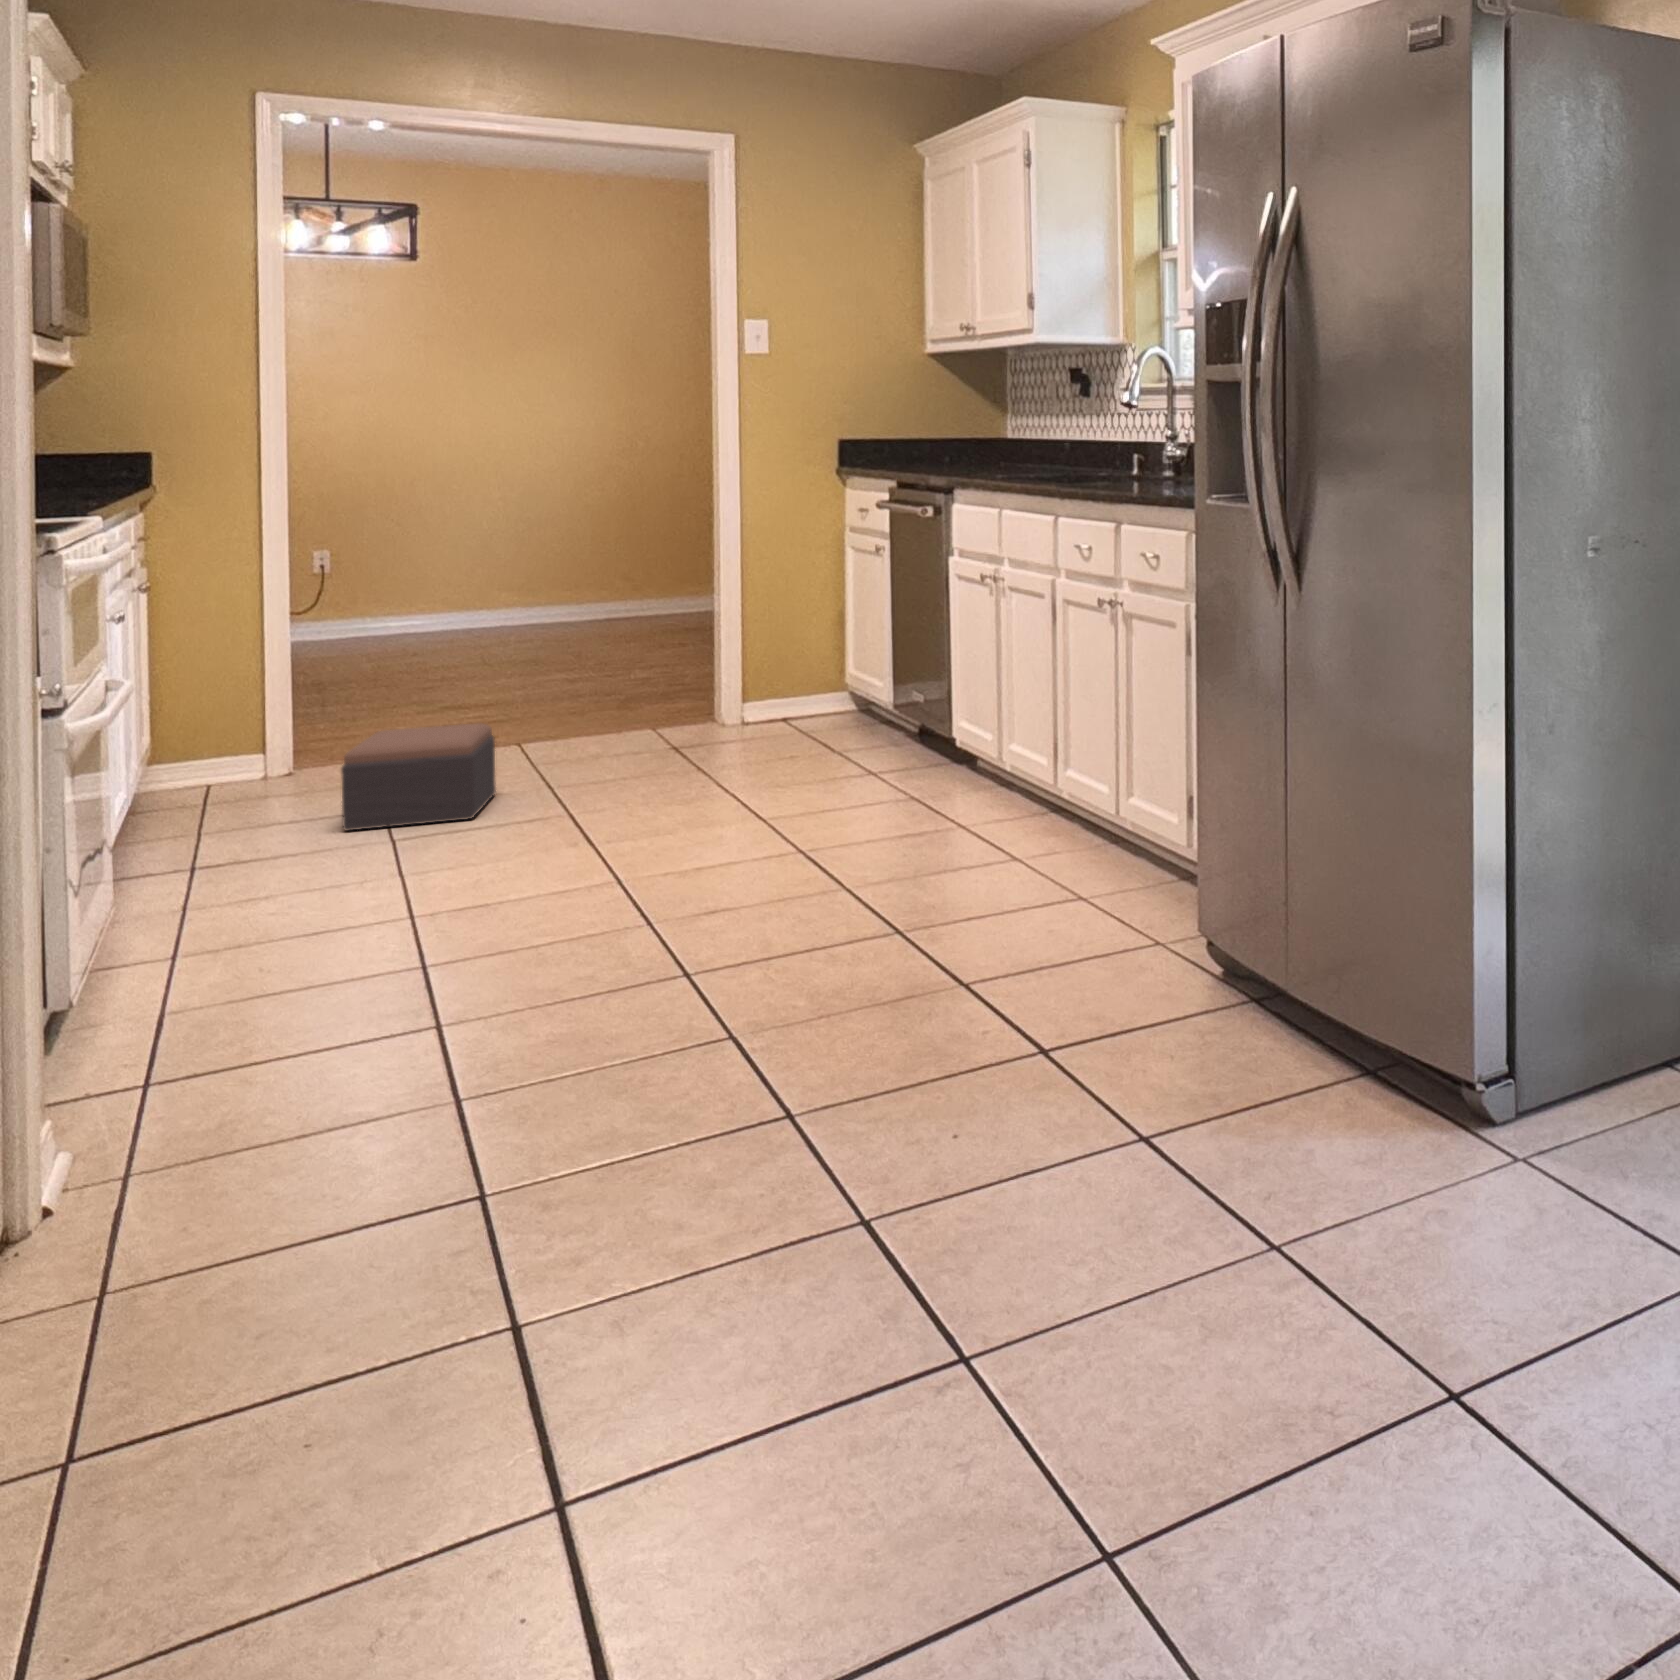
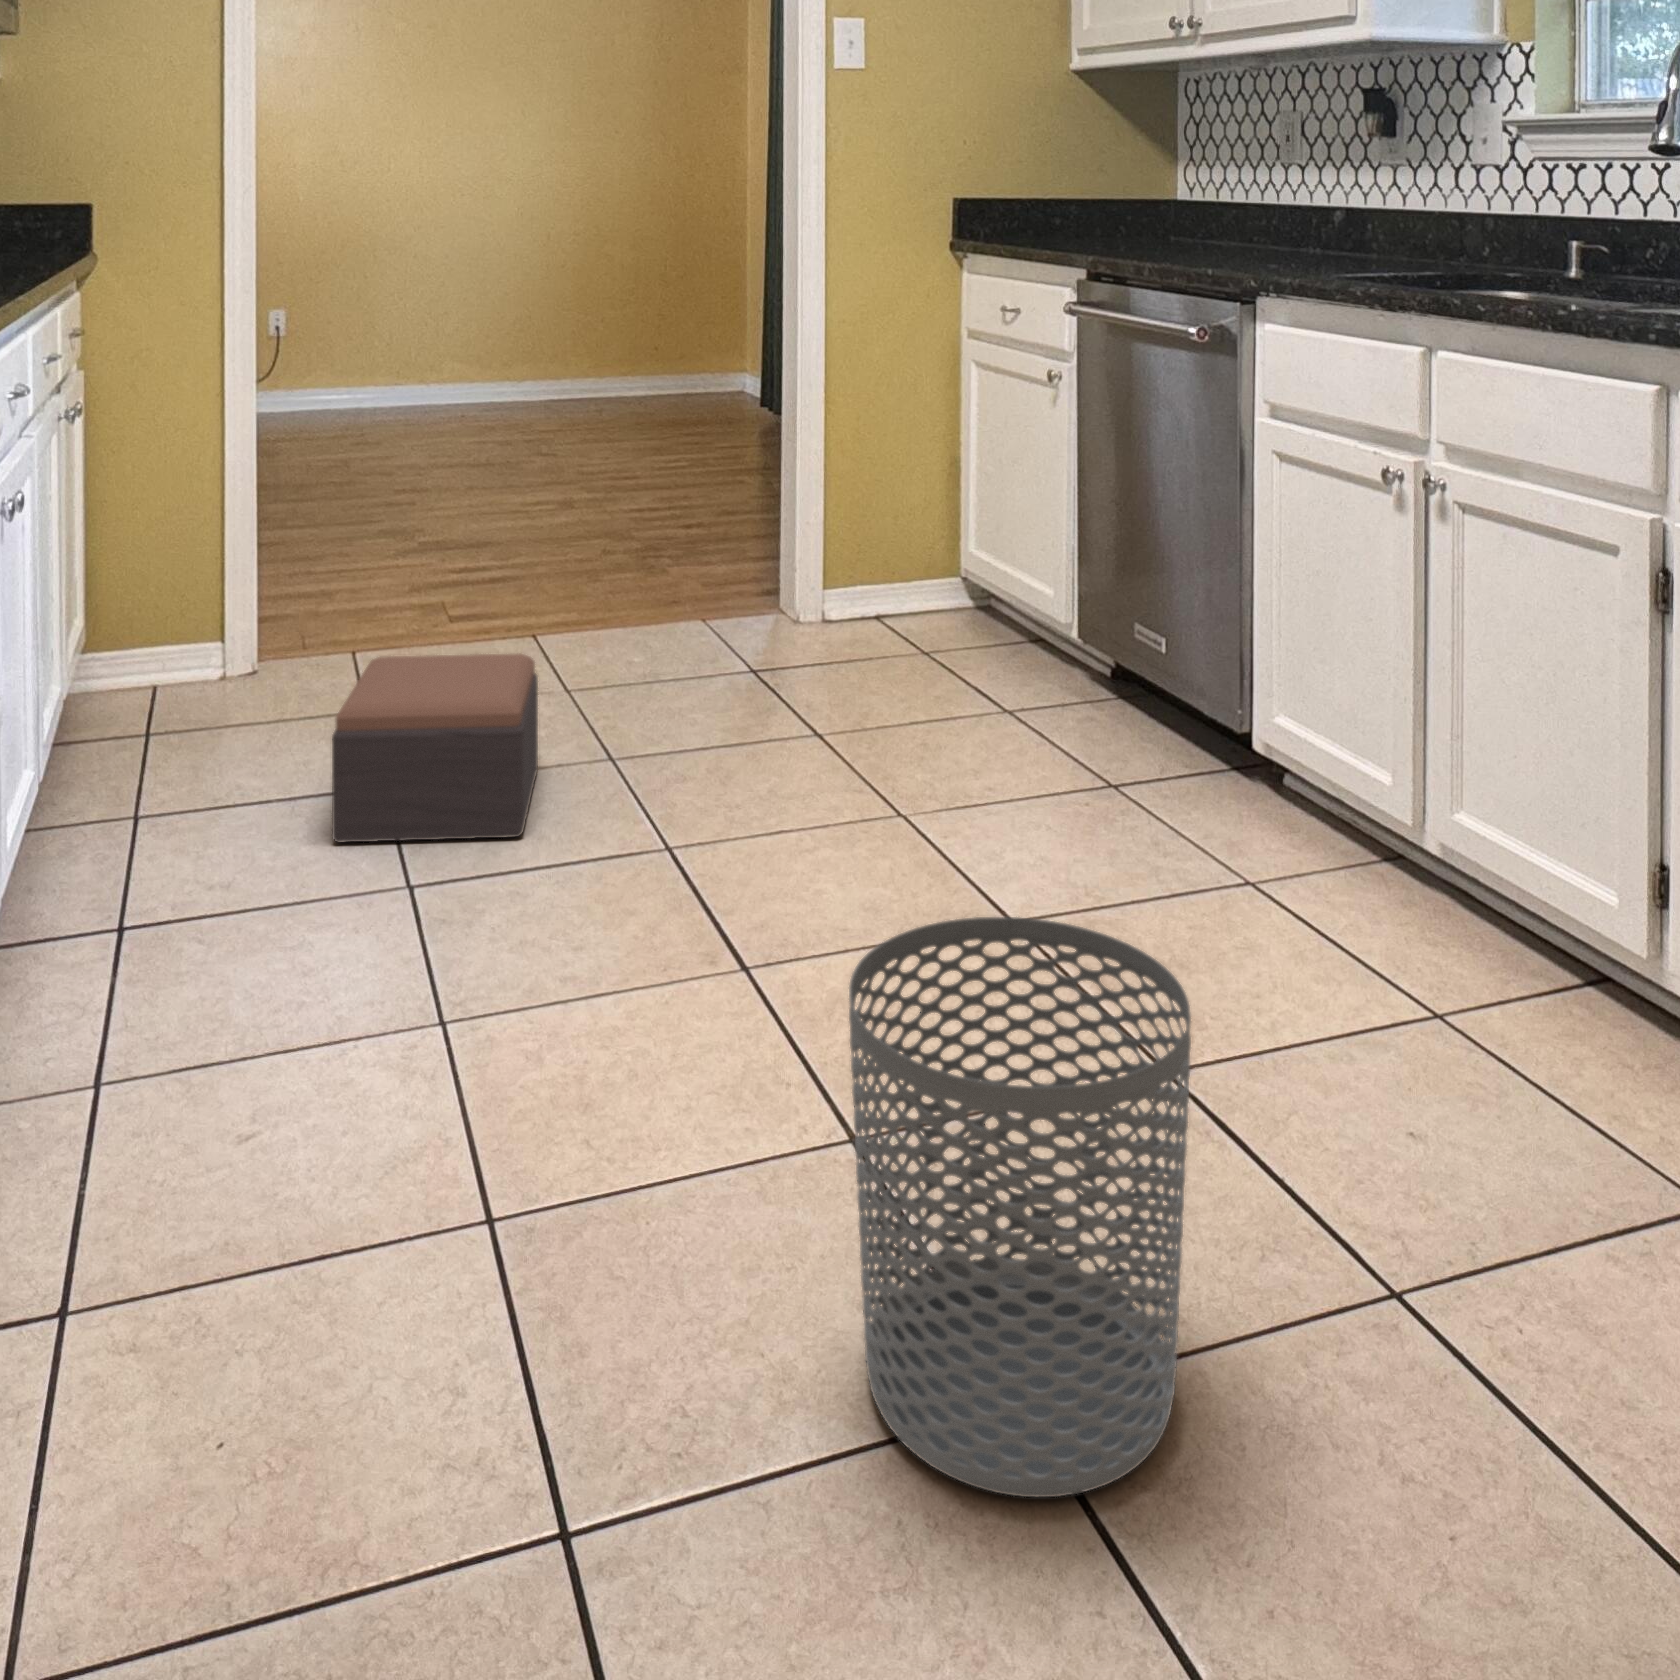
waste bin: none [568,752,725,946] -> present [849,917,1191,1497]

